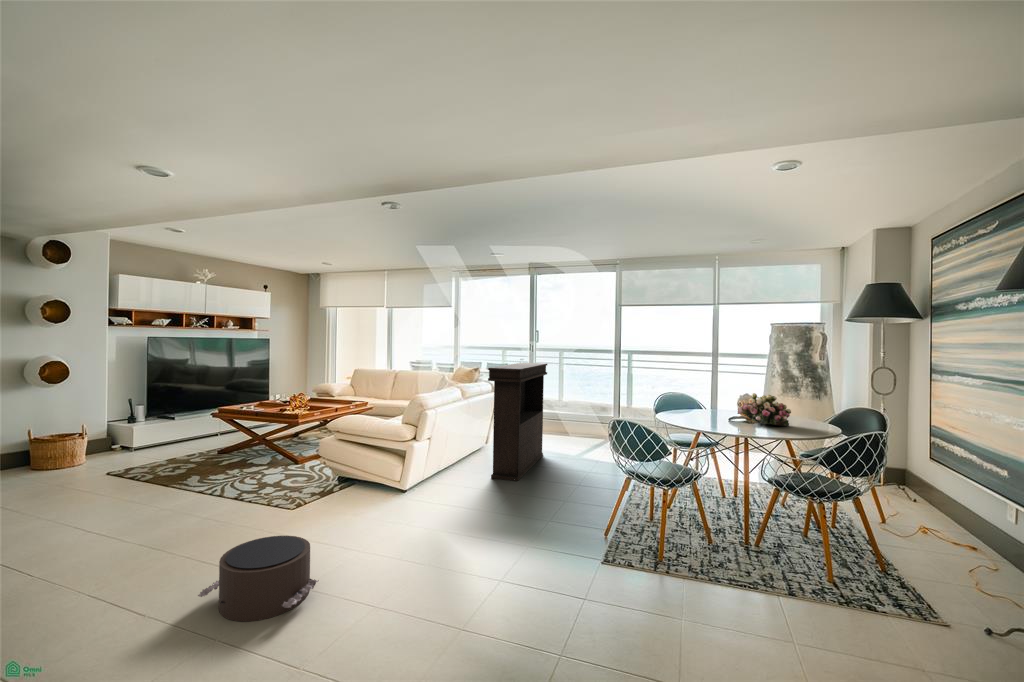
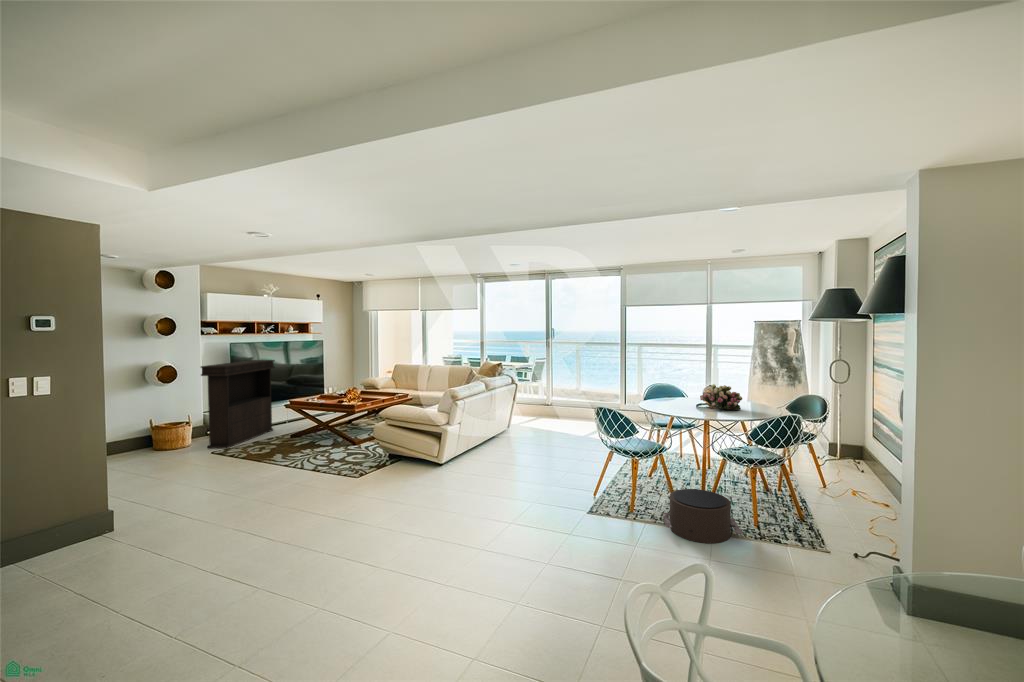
console table: present [488,363,547,481] -> present [201,360,275,448]
pouf: present [198,536,319,621] -> present [663,489,743,543]

